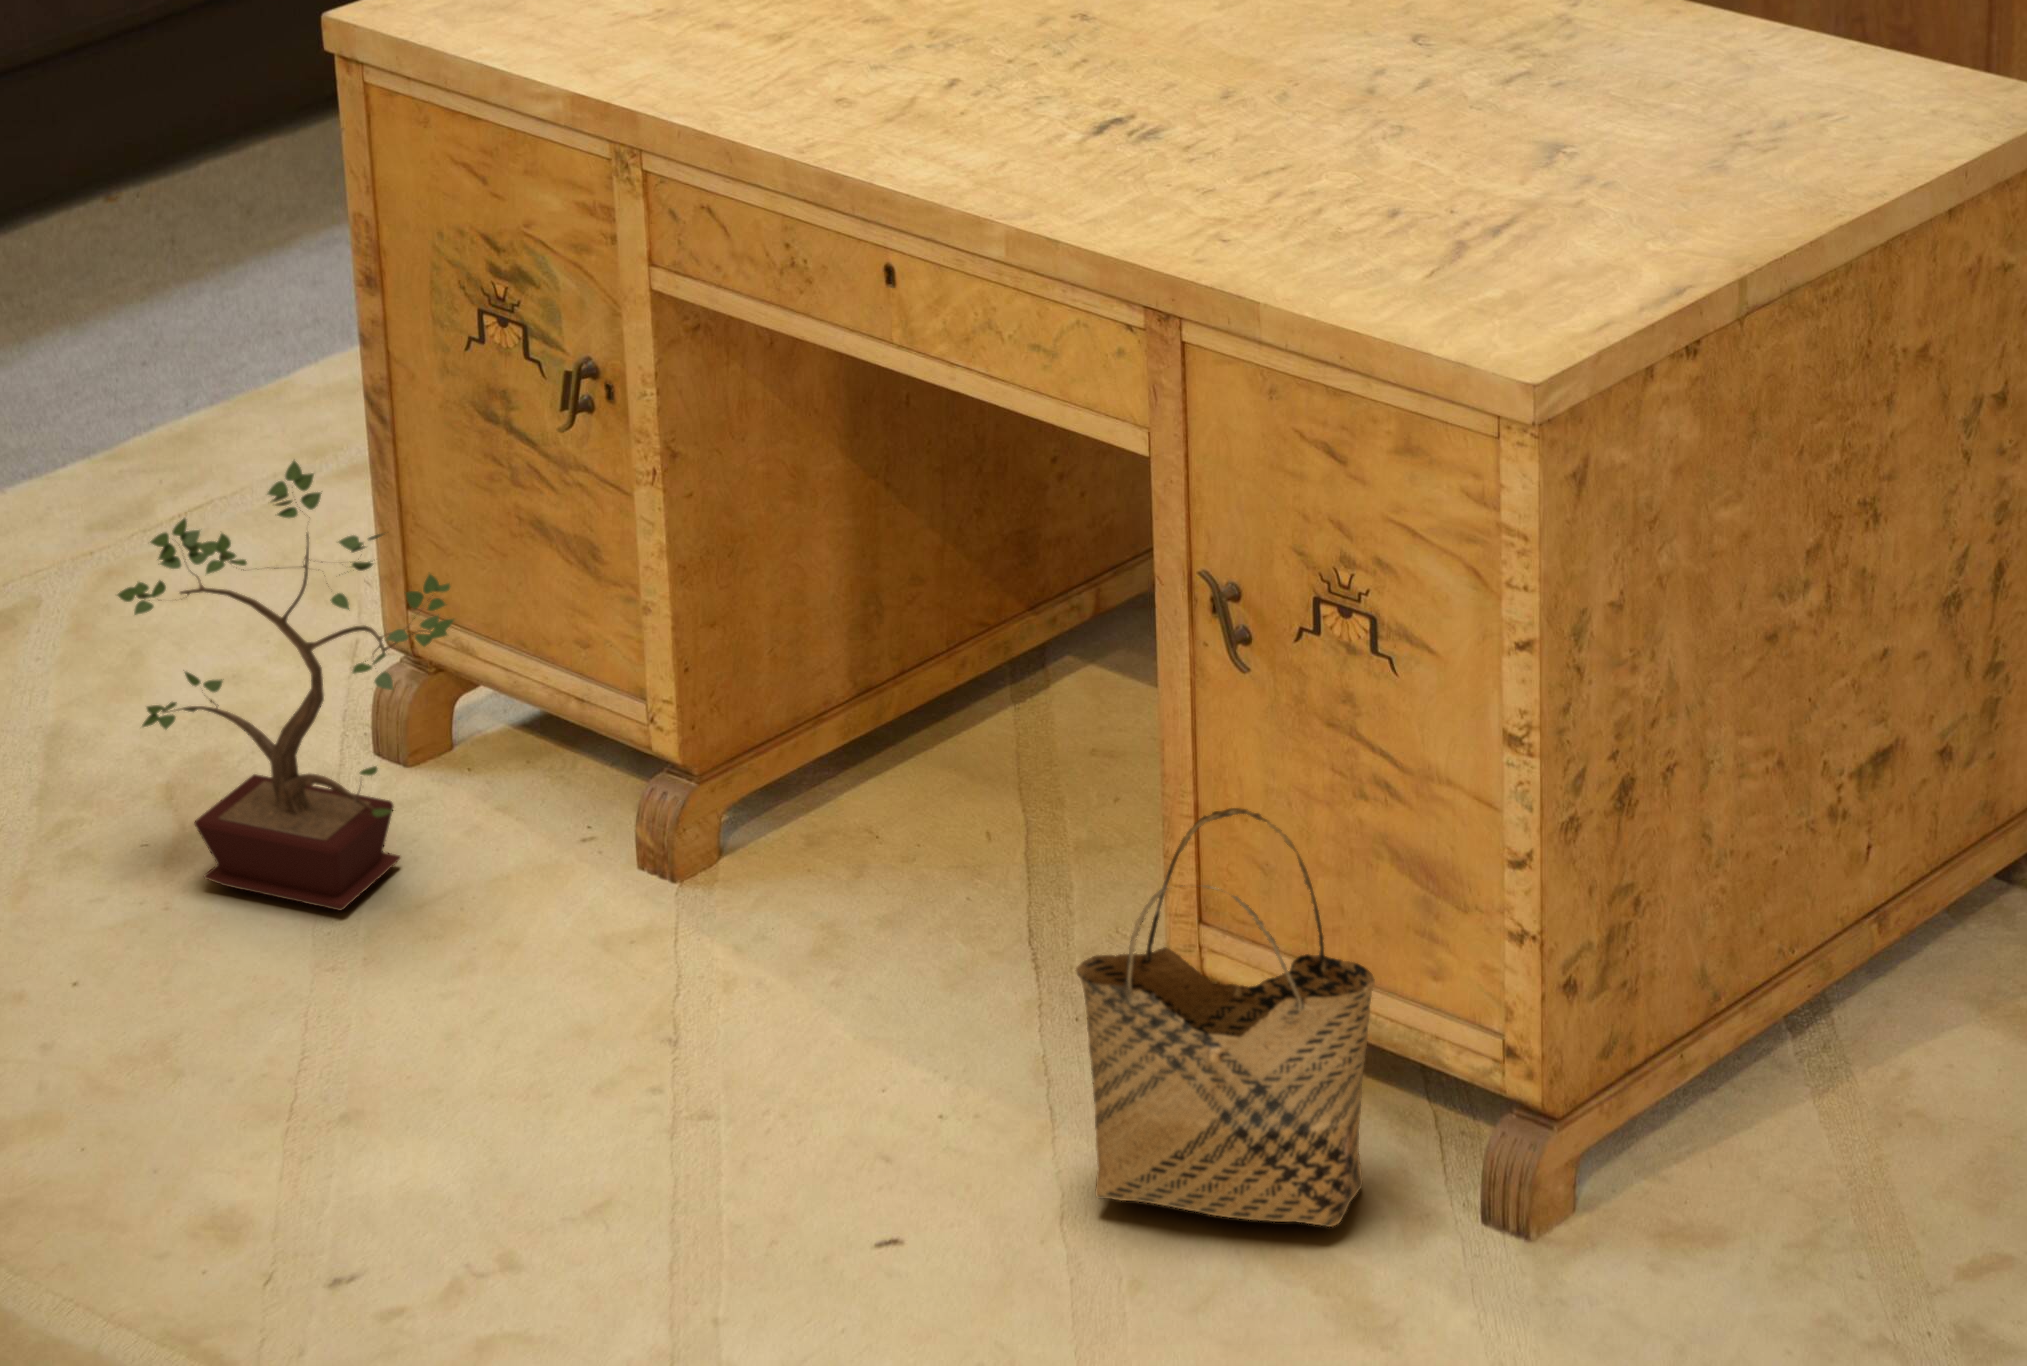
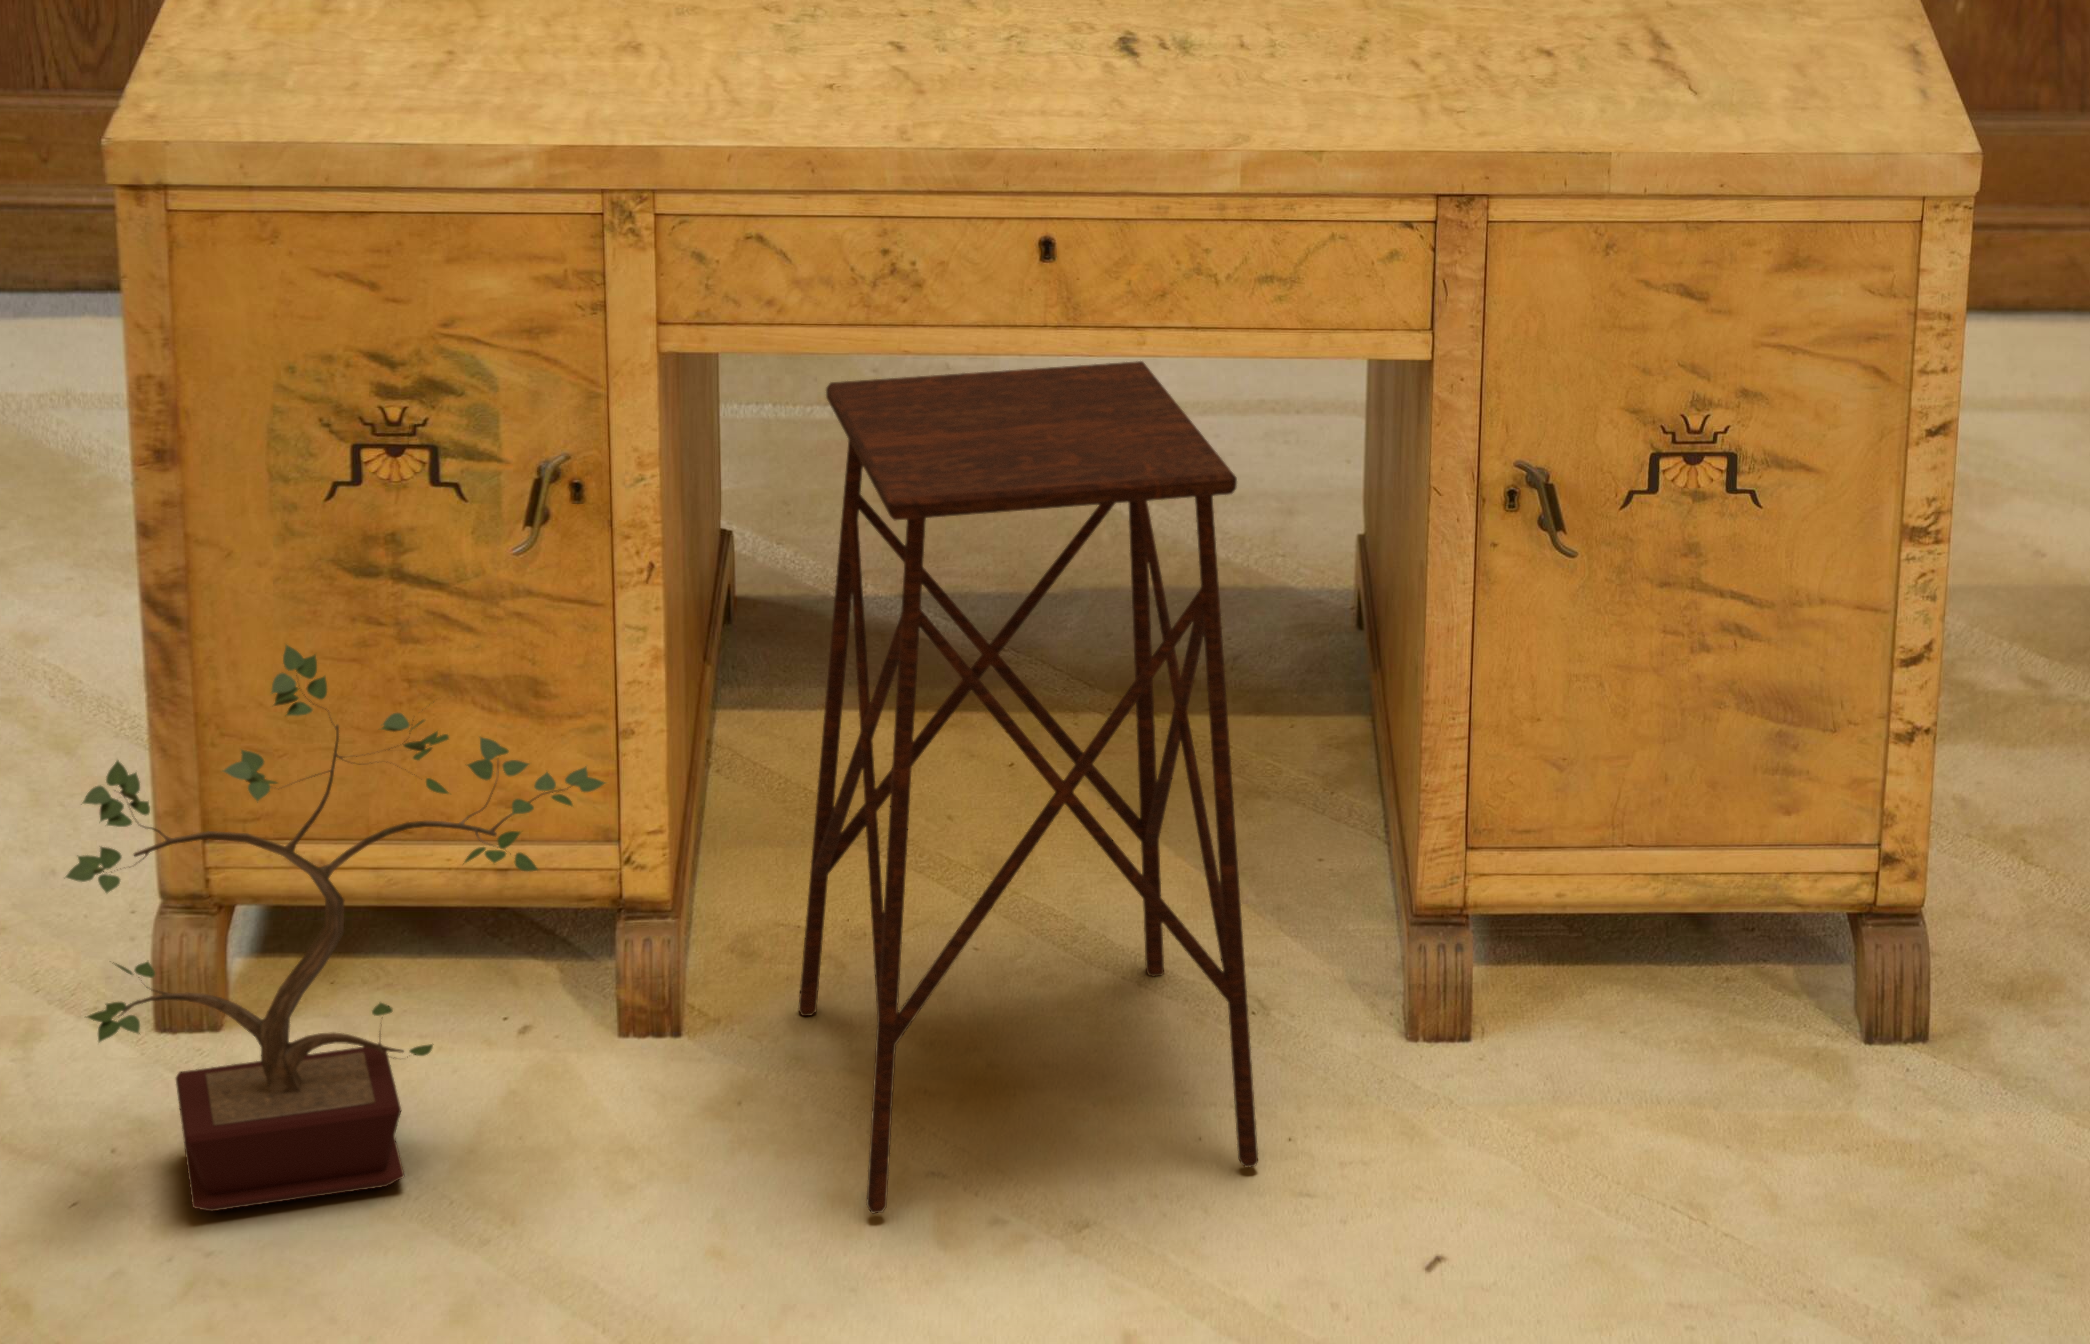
side table: none [557,349,1058,1130] -> present [799,361,1258,1213]
woven basket: present [1076,808,1375,1227] -> none [1503,691,1769,1137]

